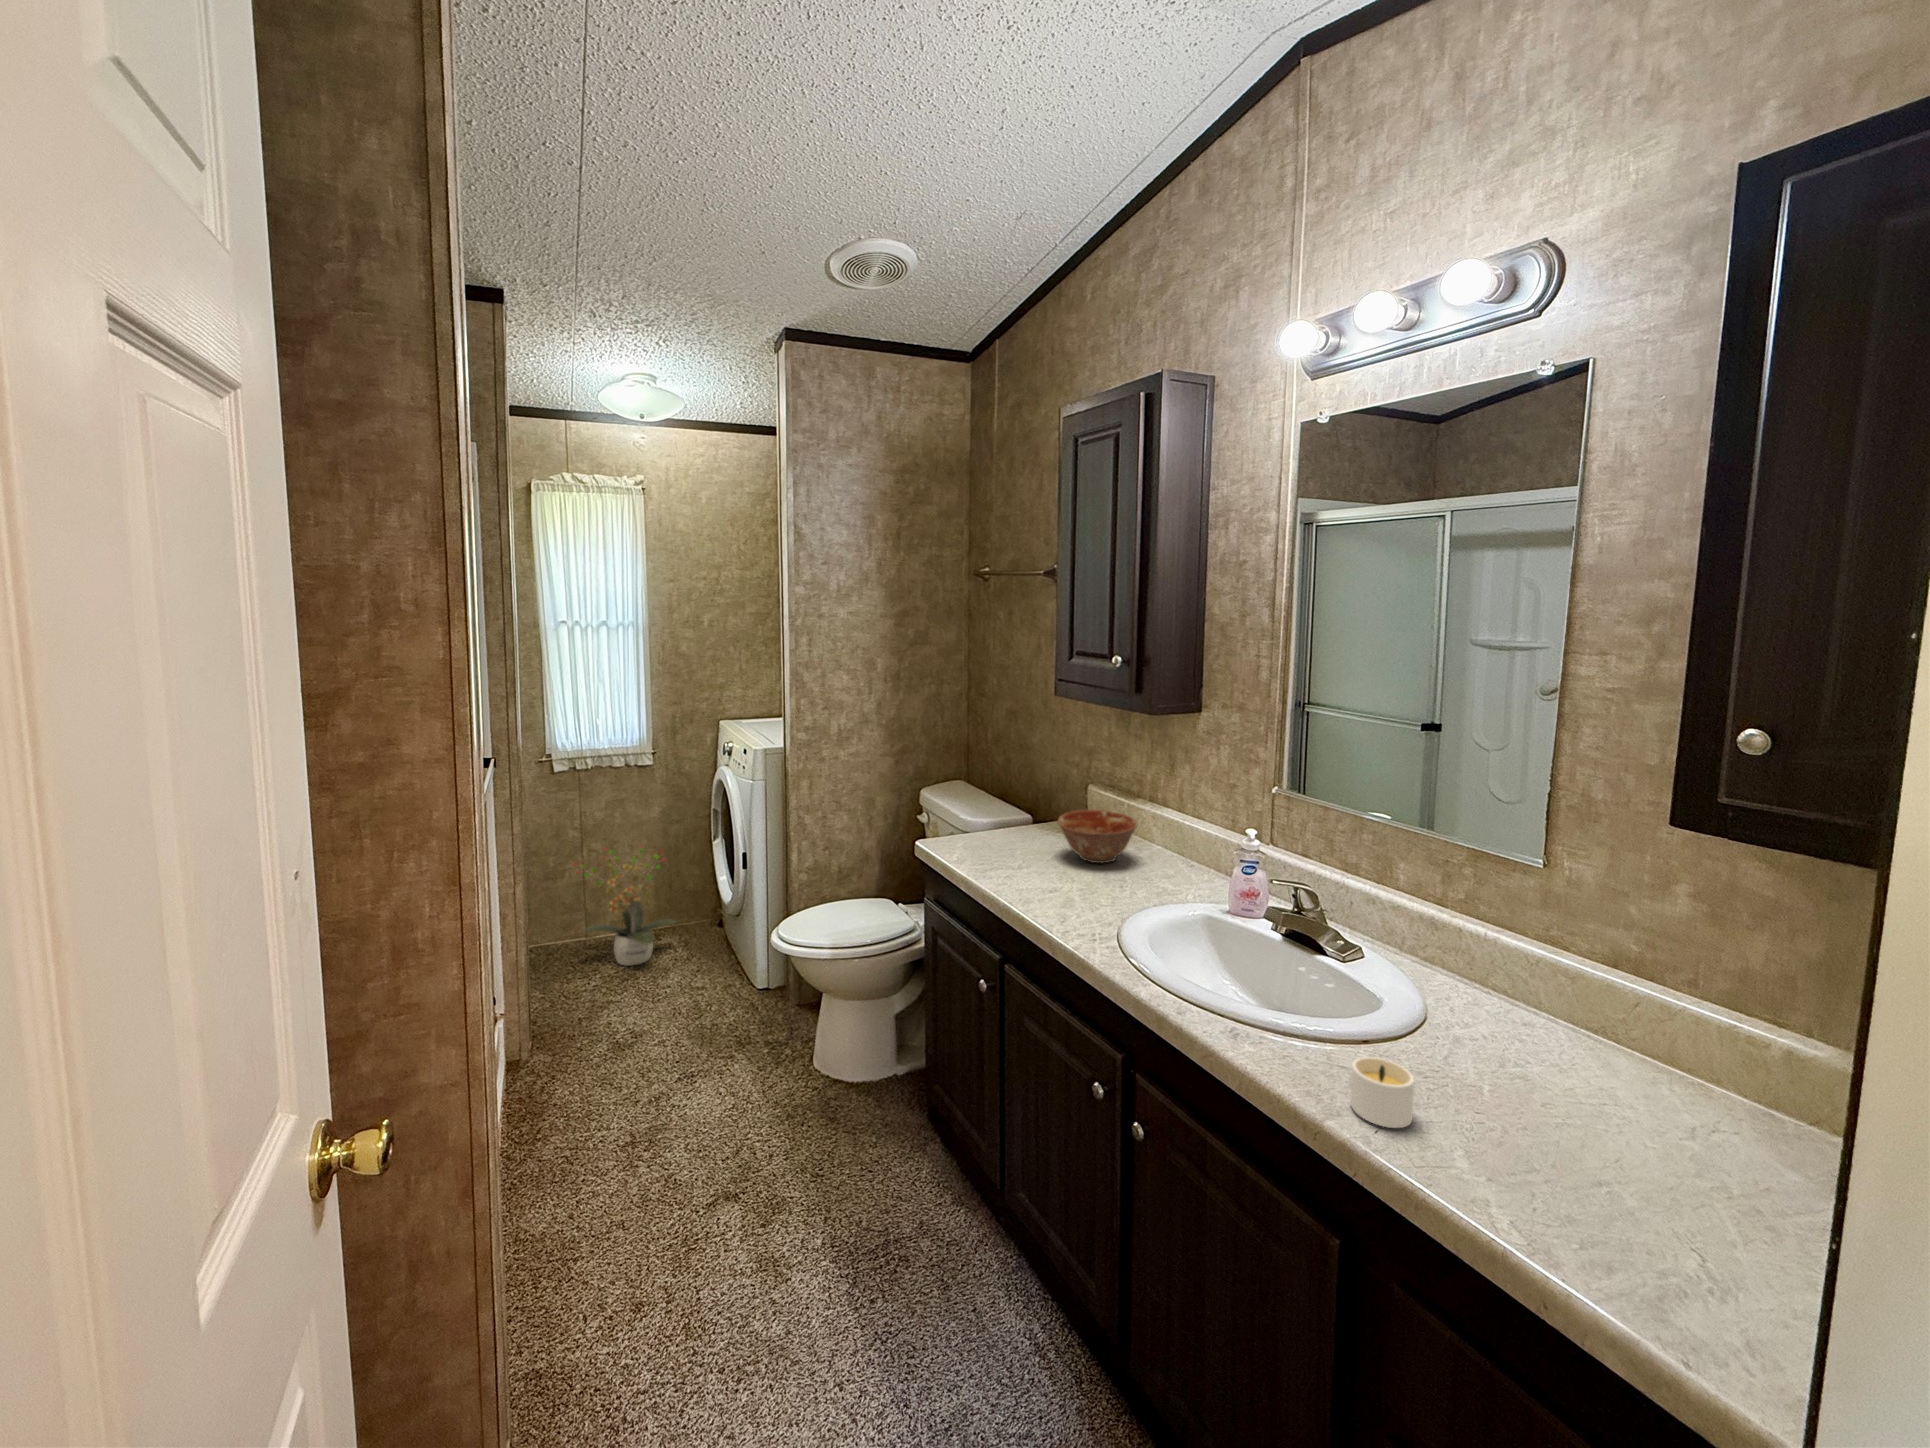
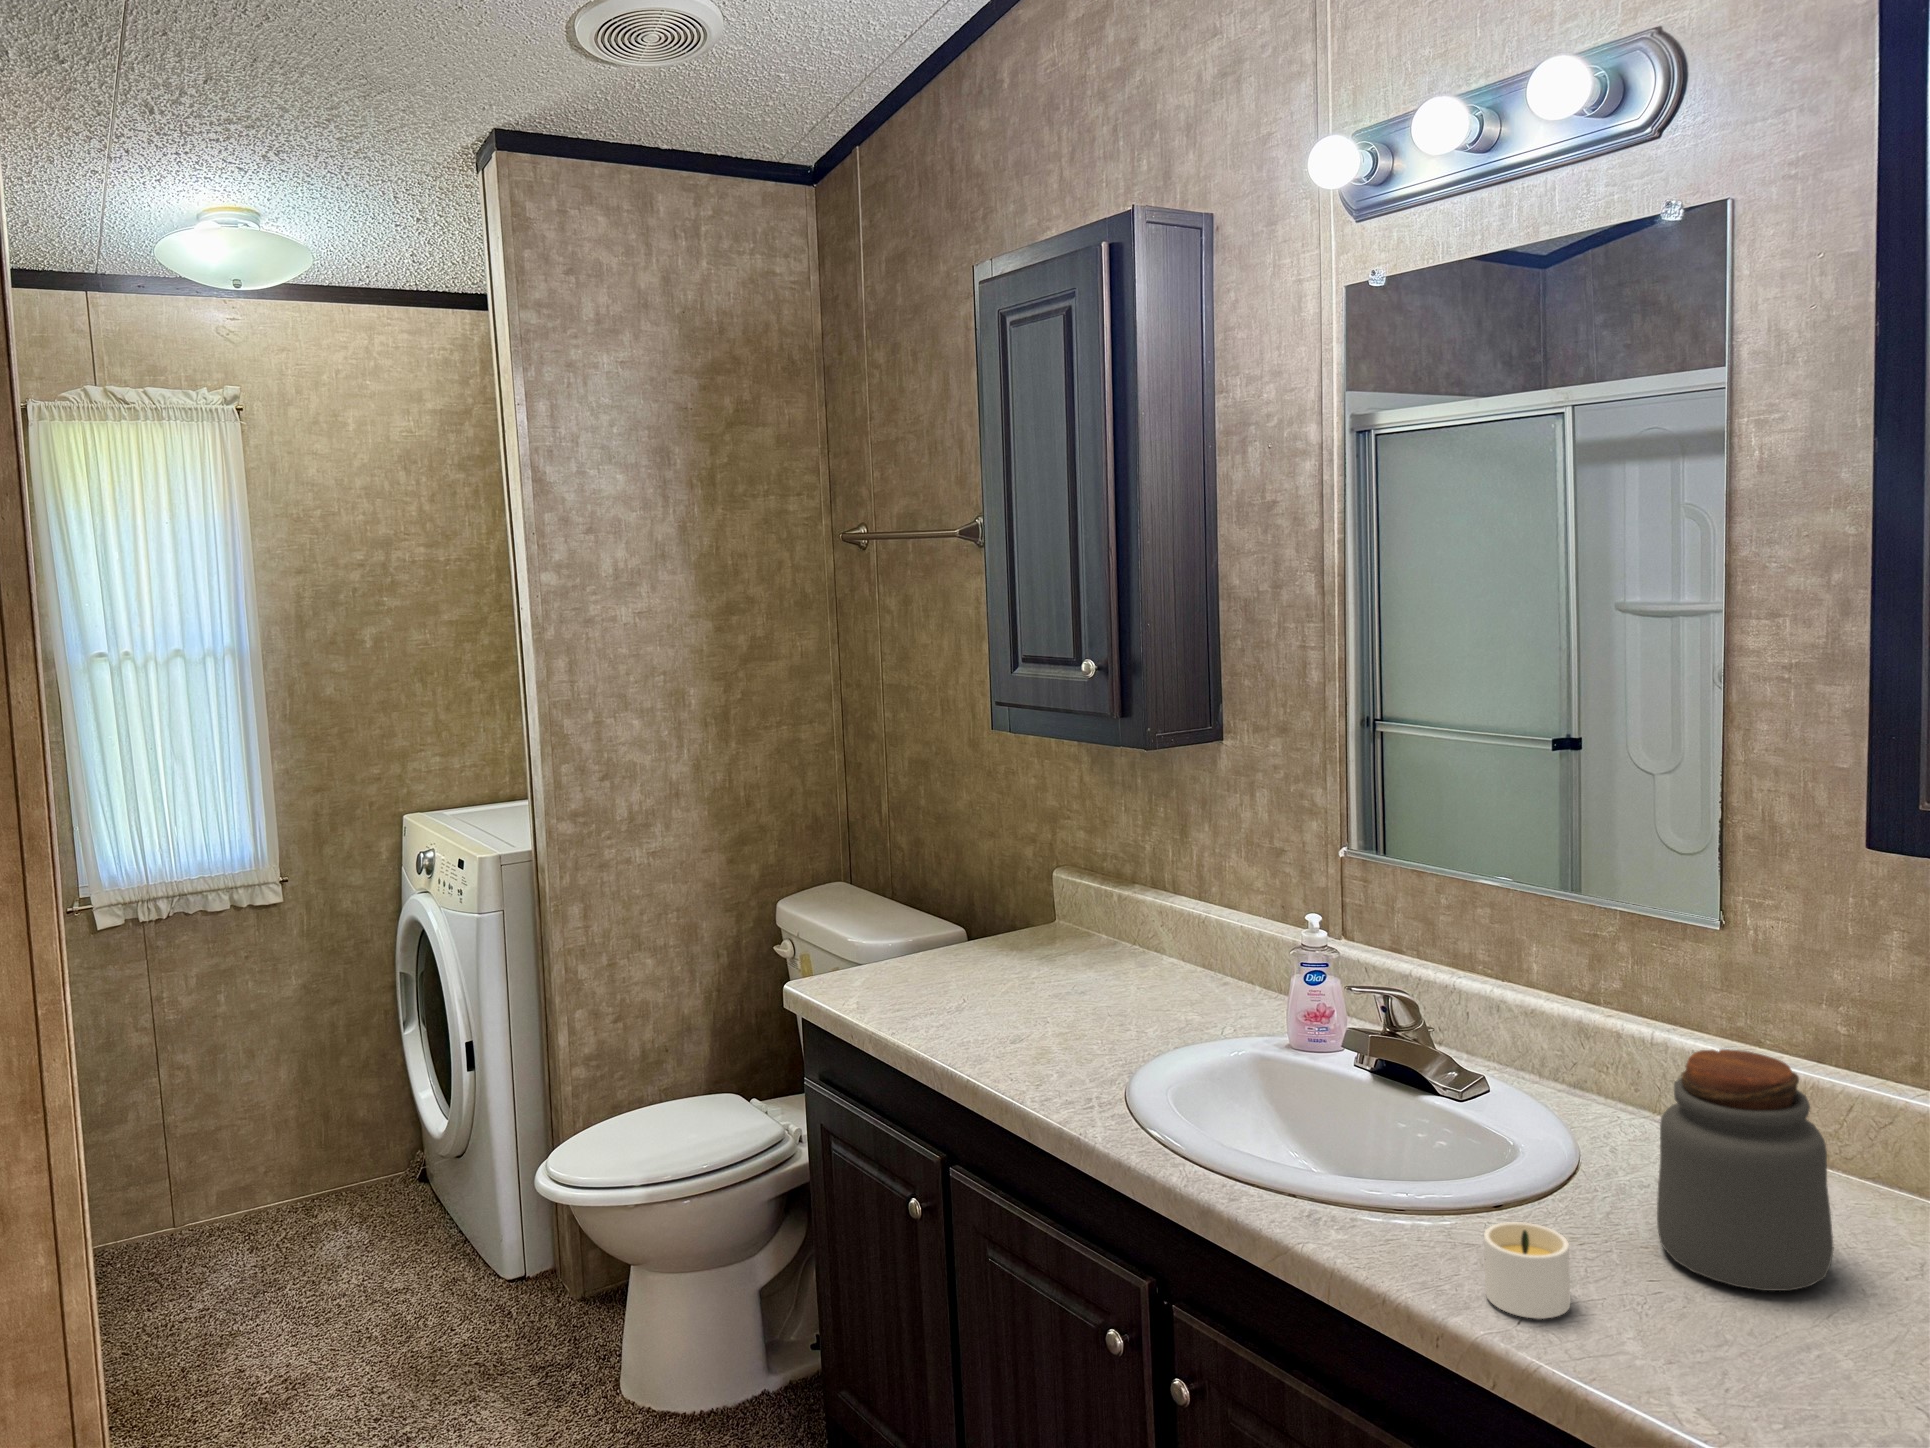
ceramic bowl: present [1058,810,1138,863] -> none [1013,907,1139,993]
potted plant: present [574,848,675,966] -> none [146,1046,347,1265]
jar: none [1481,954,1617,1132] -> present [1657,1049,1834,1291]

